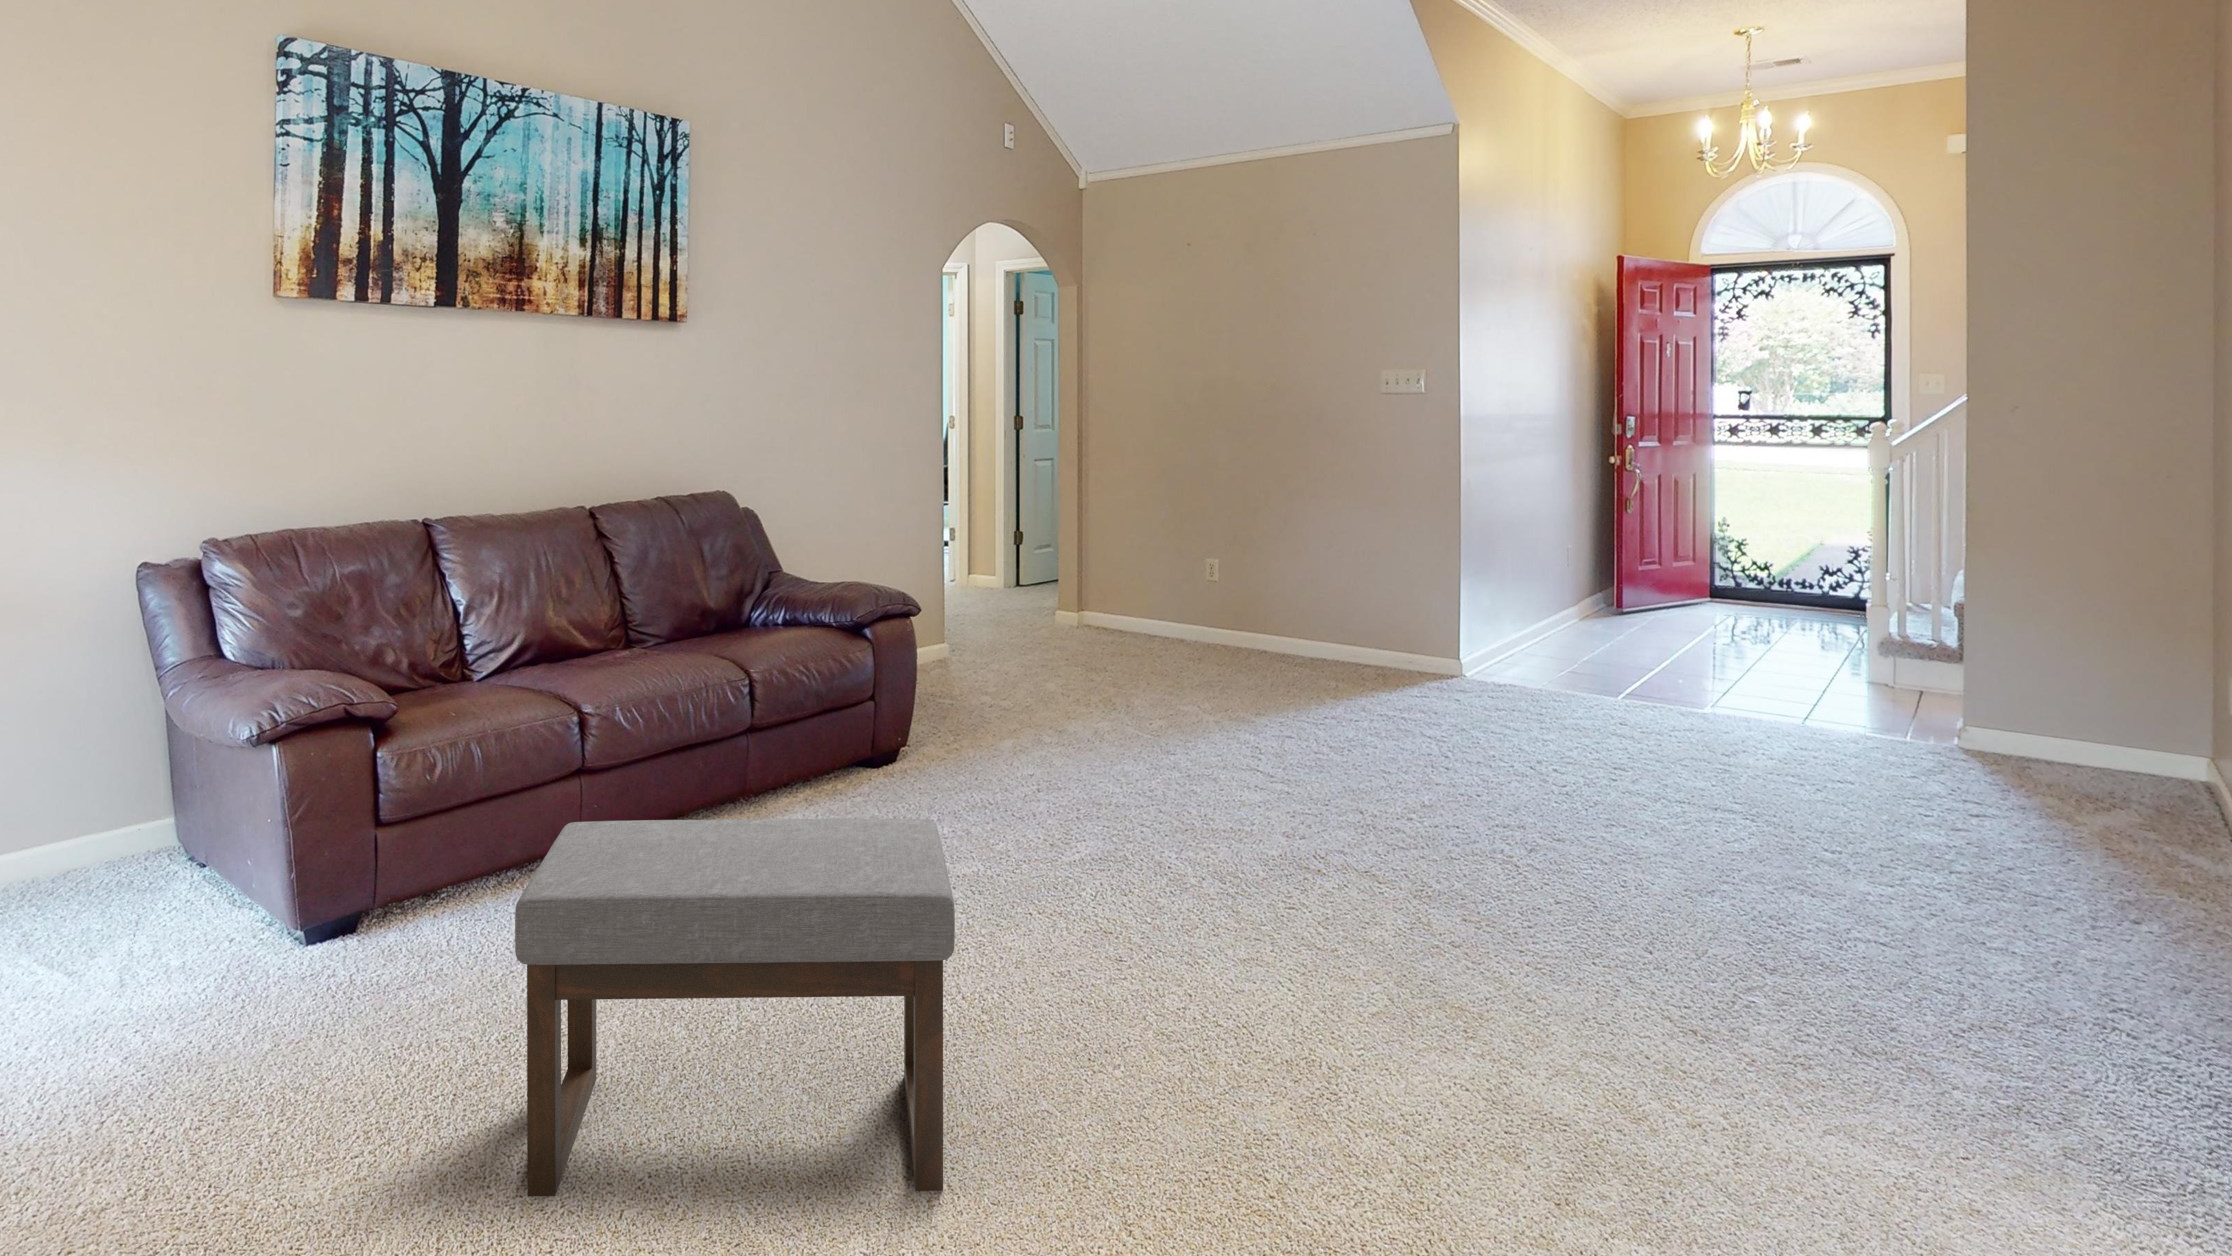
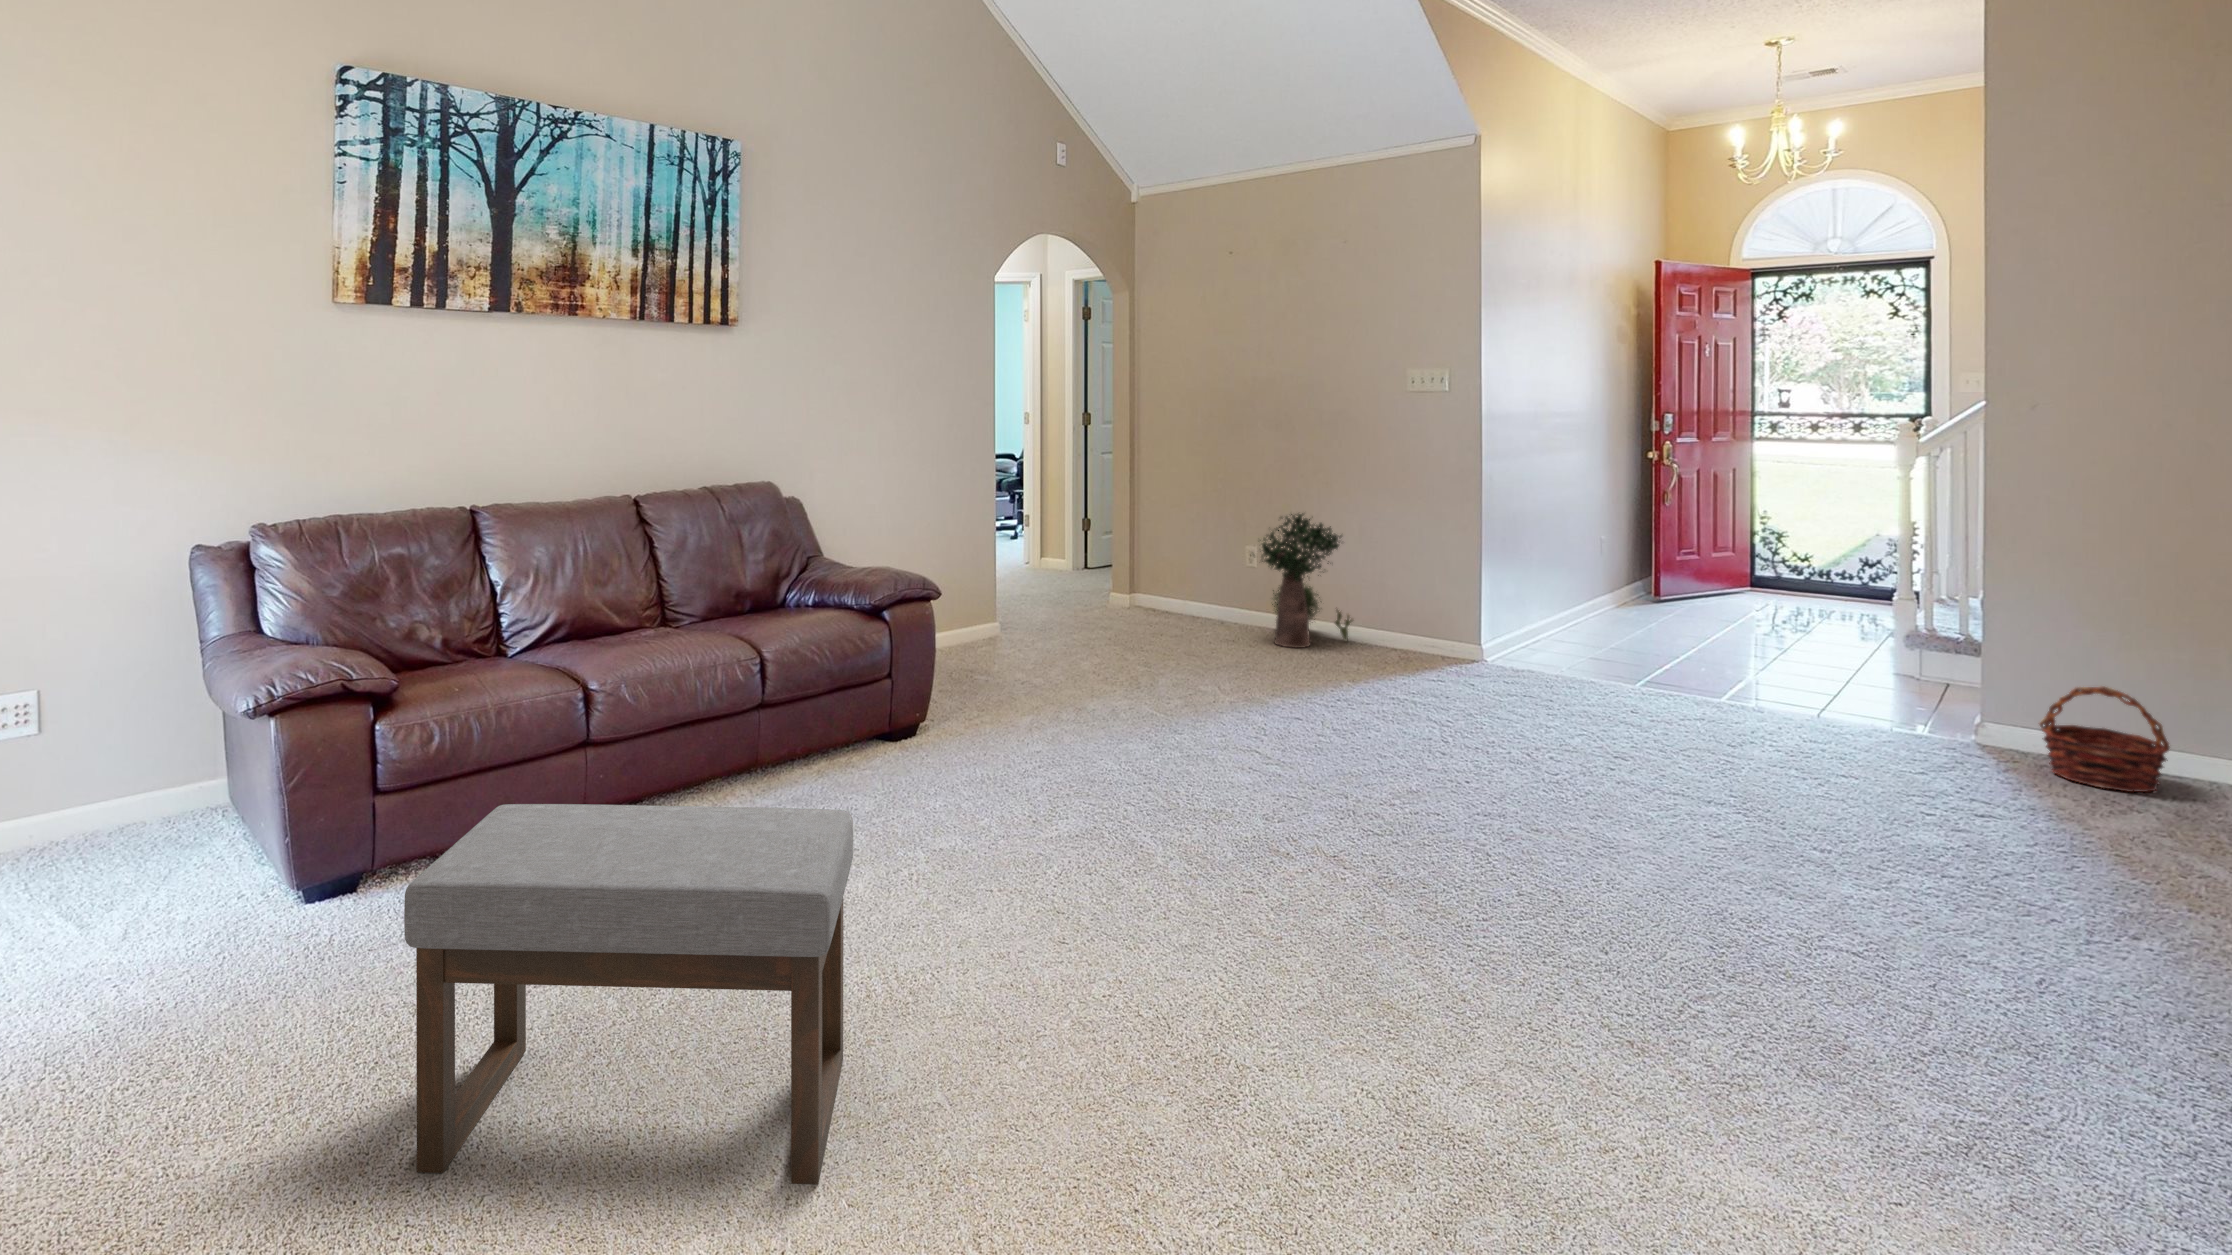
potted plant: none [1216,519,1322,663] -> present [1262,513,1353,648]
basket: none [2025,683,2153,787] -> present [2040,686,2170,792]

